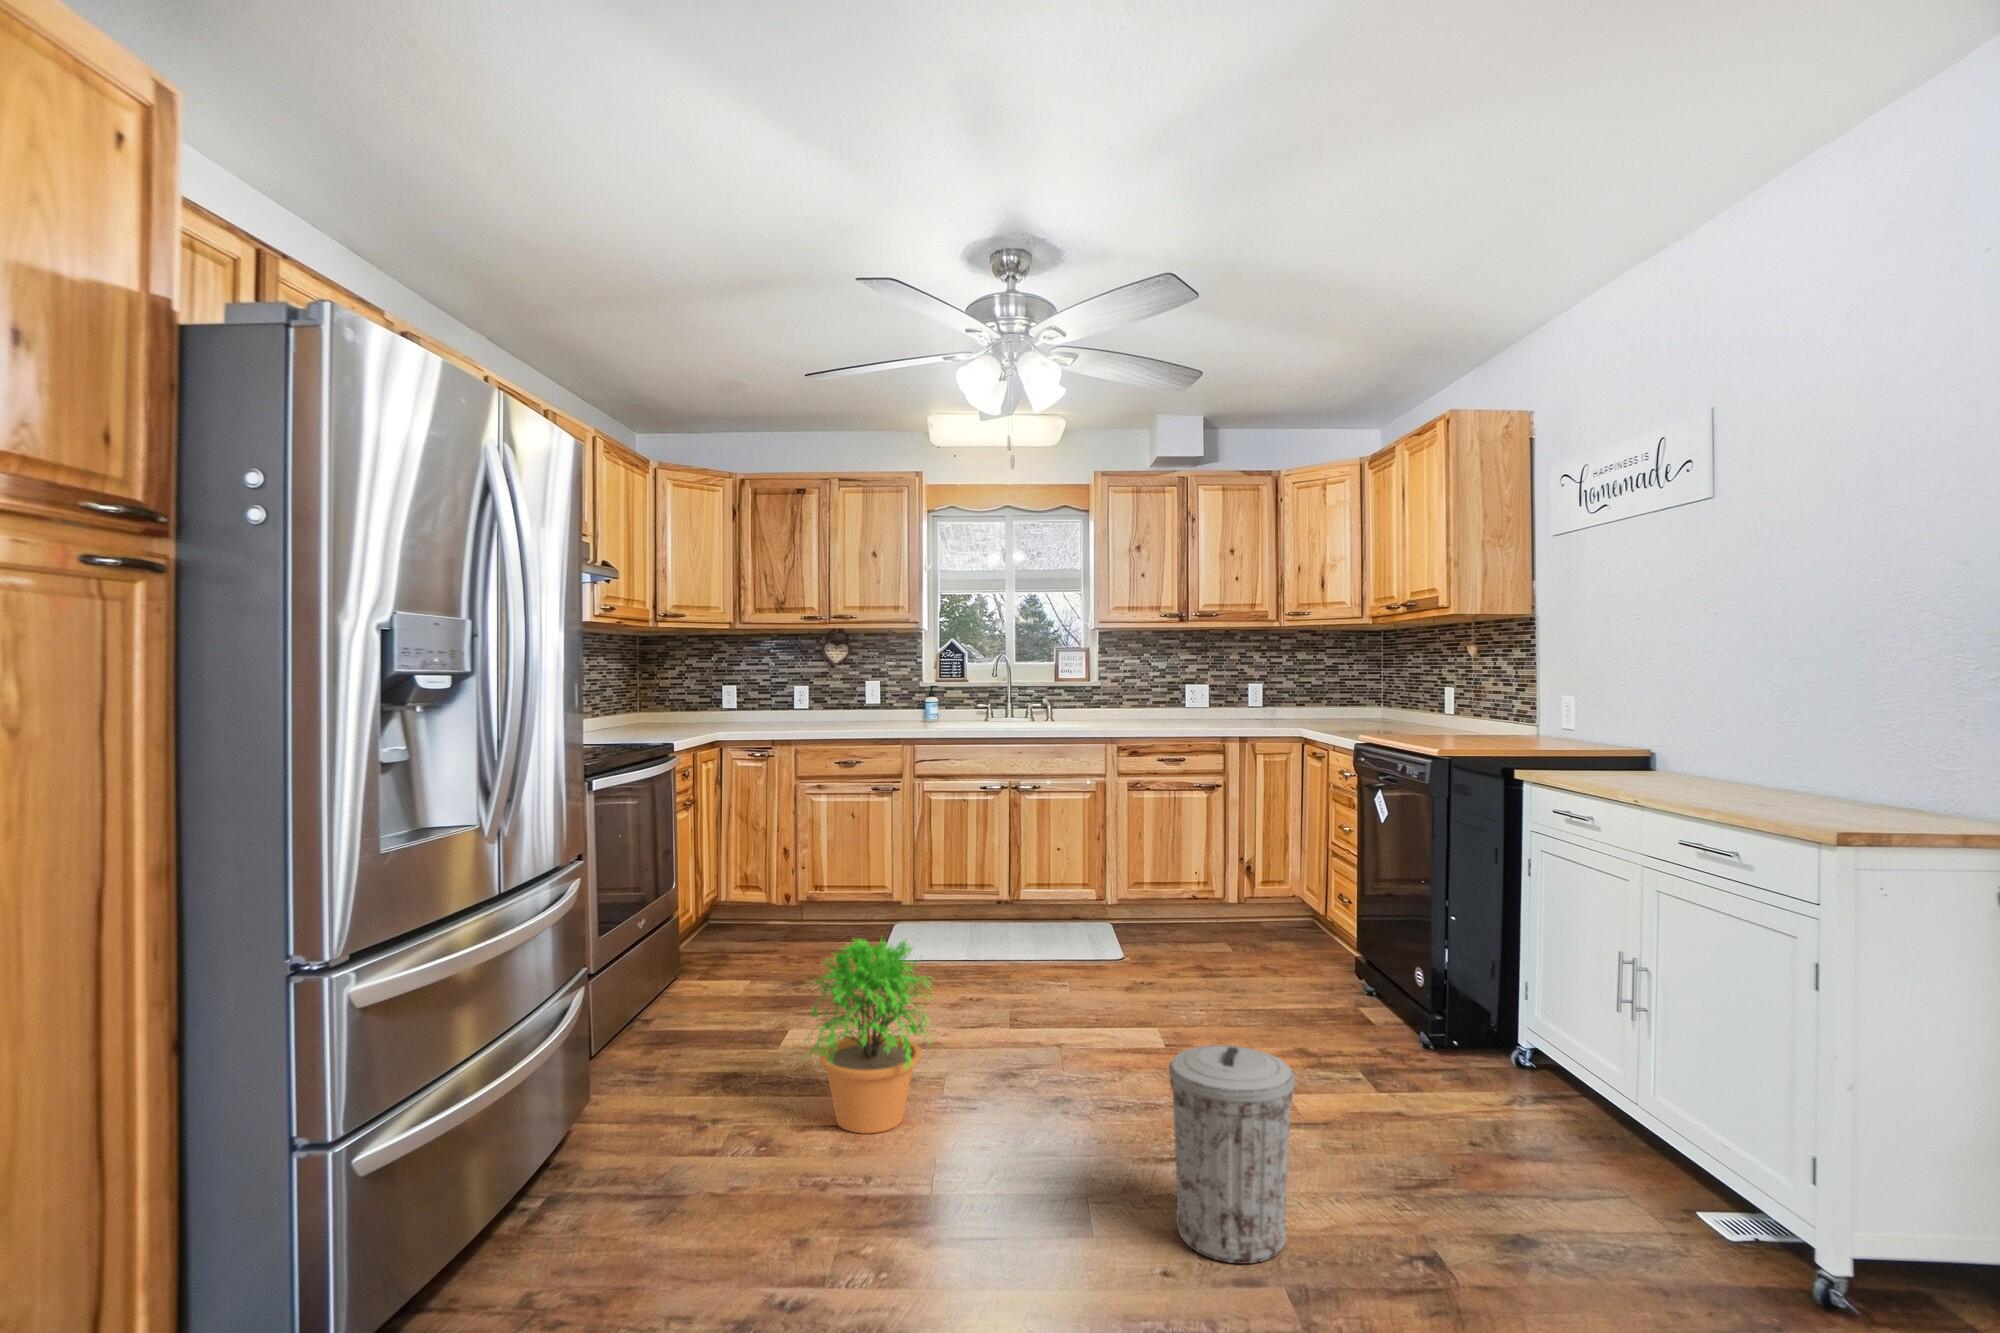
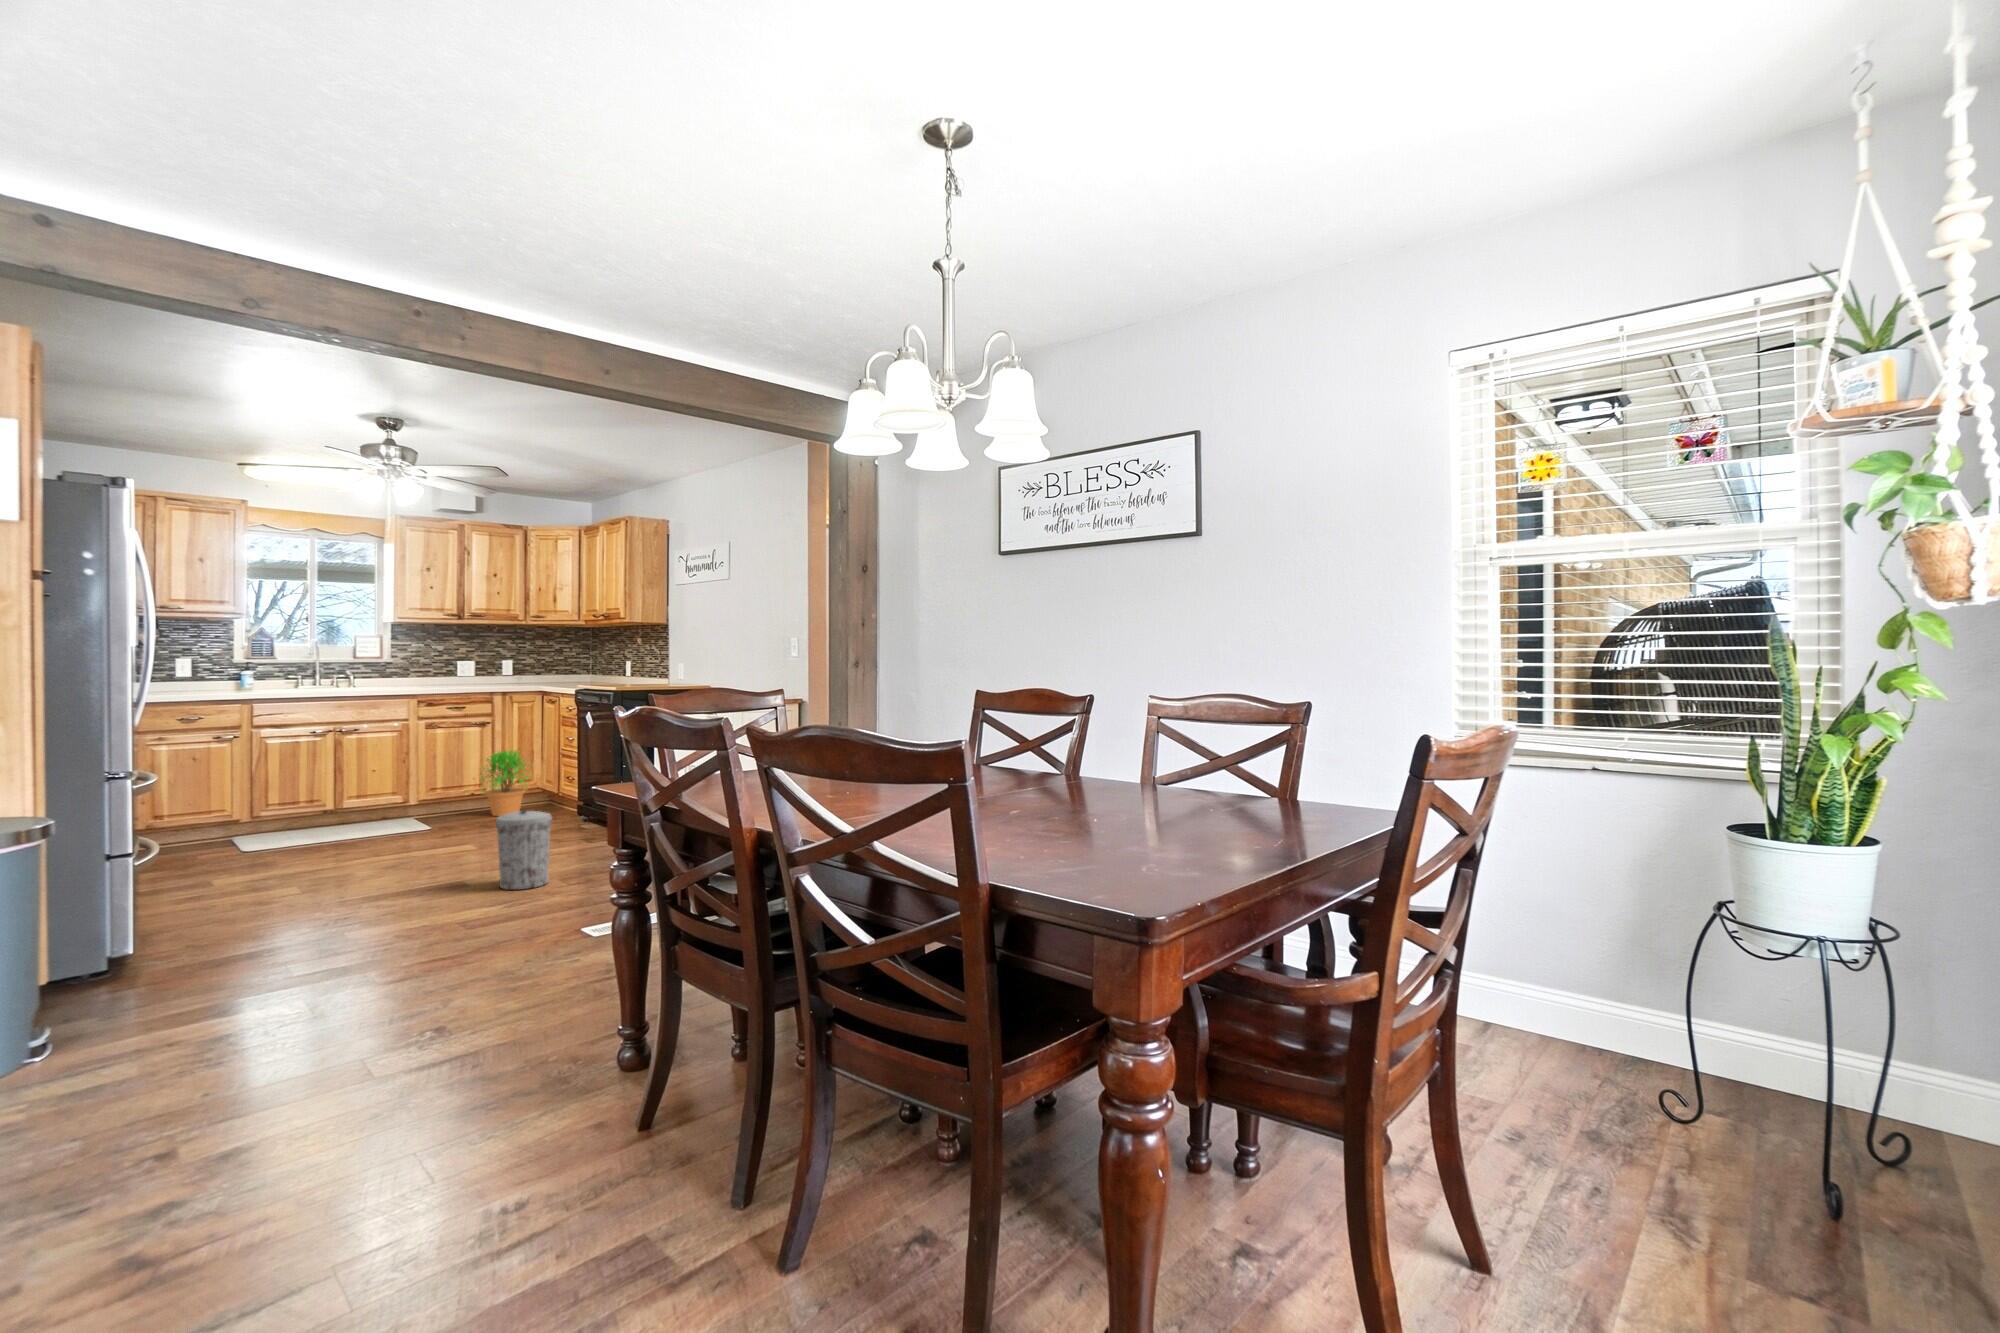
potted plant: present [808,939,931,1133] -> present [481,750,528,816]

